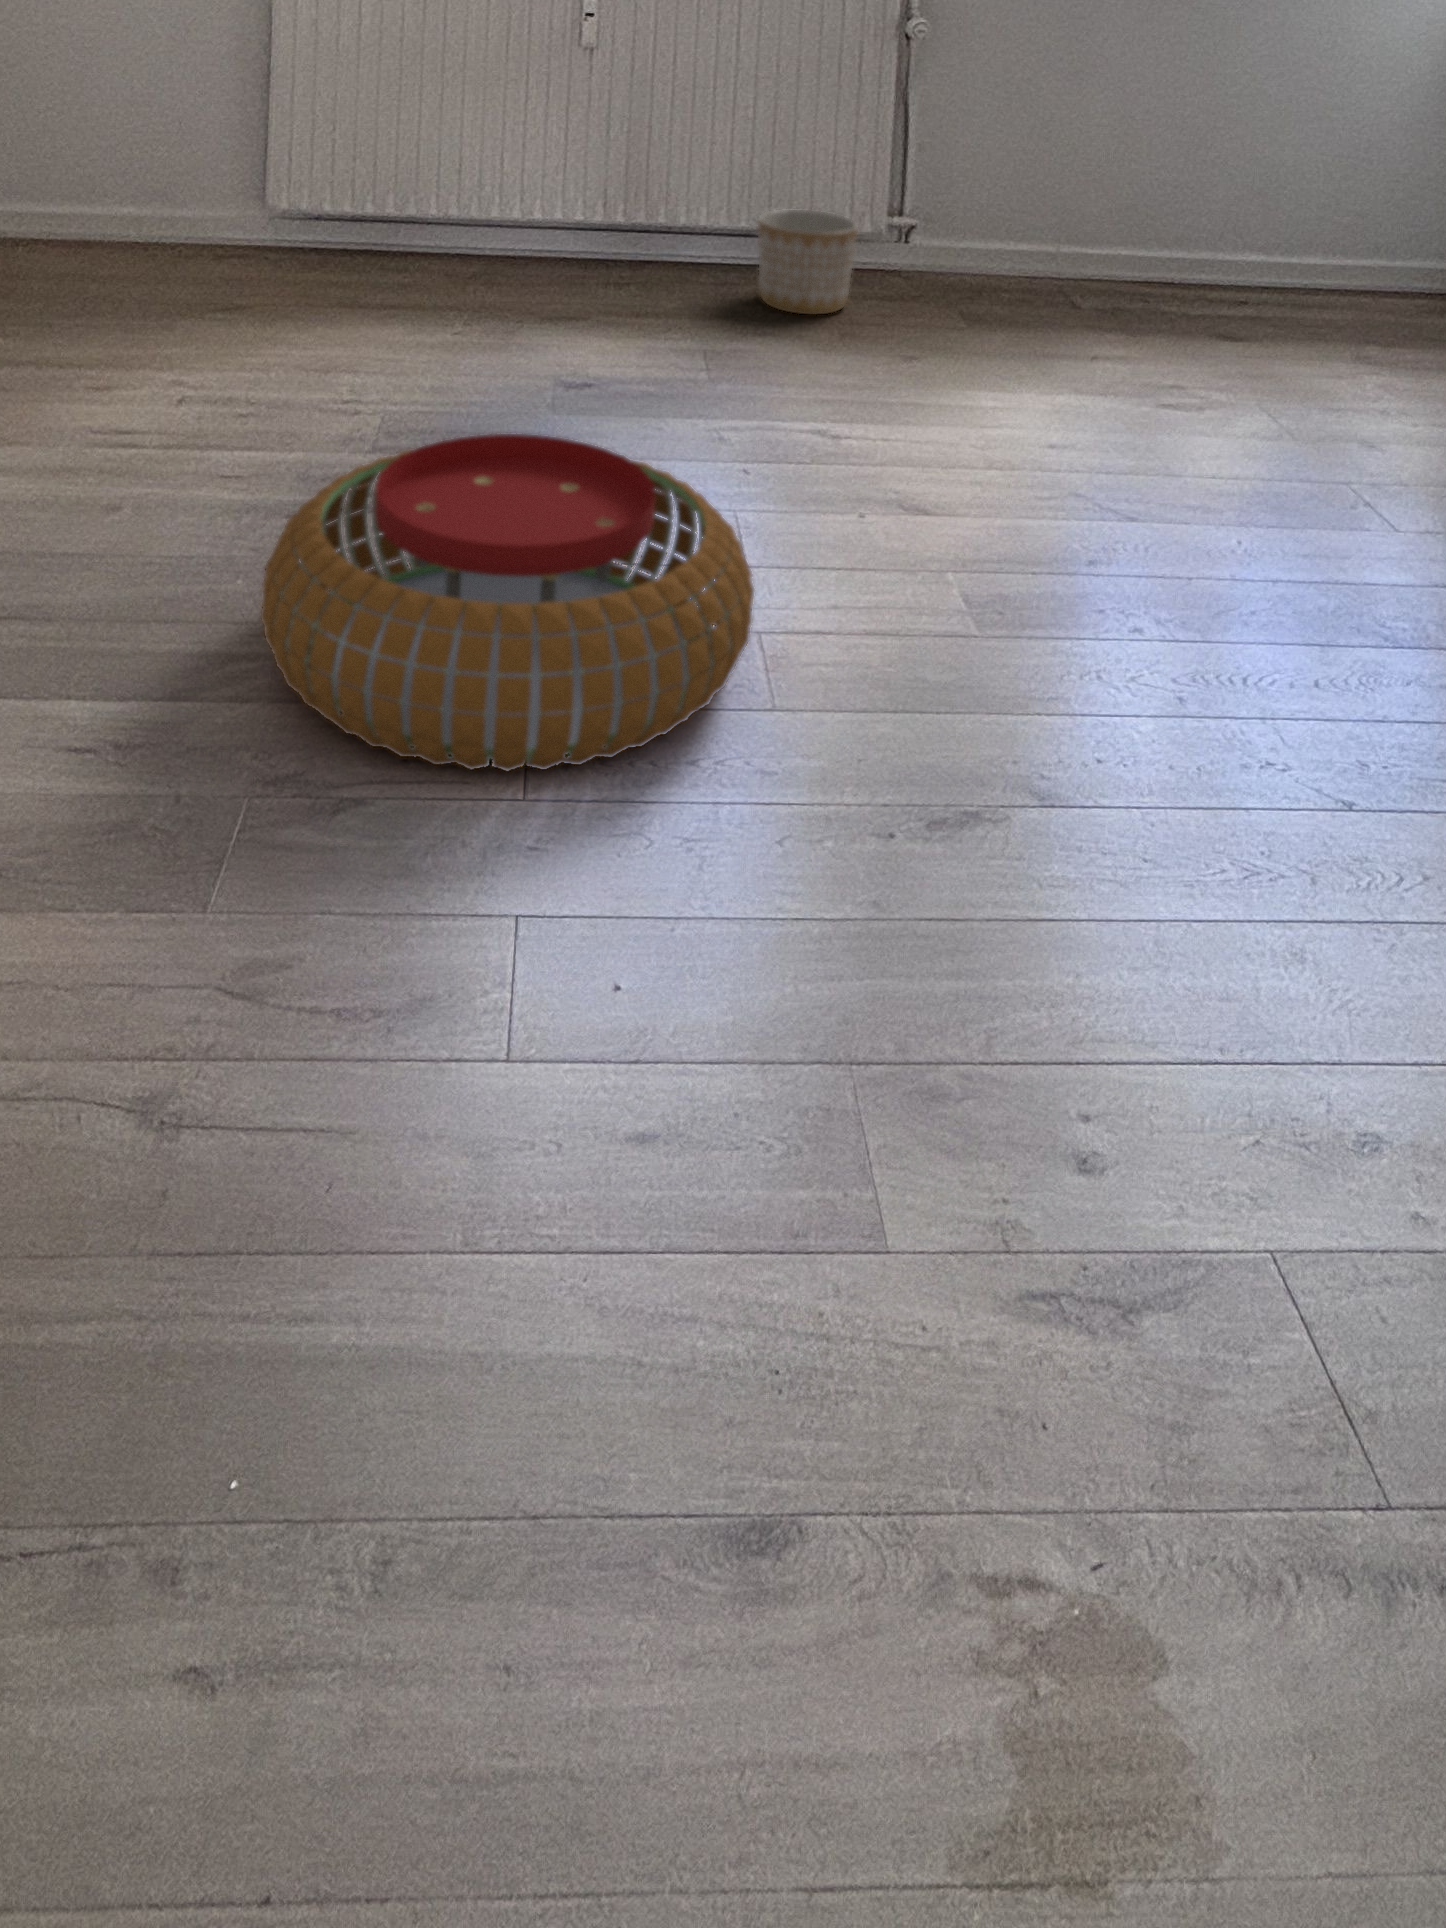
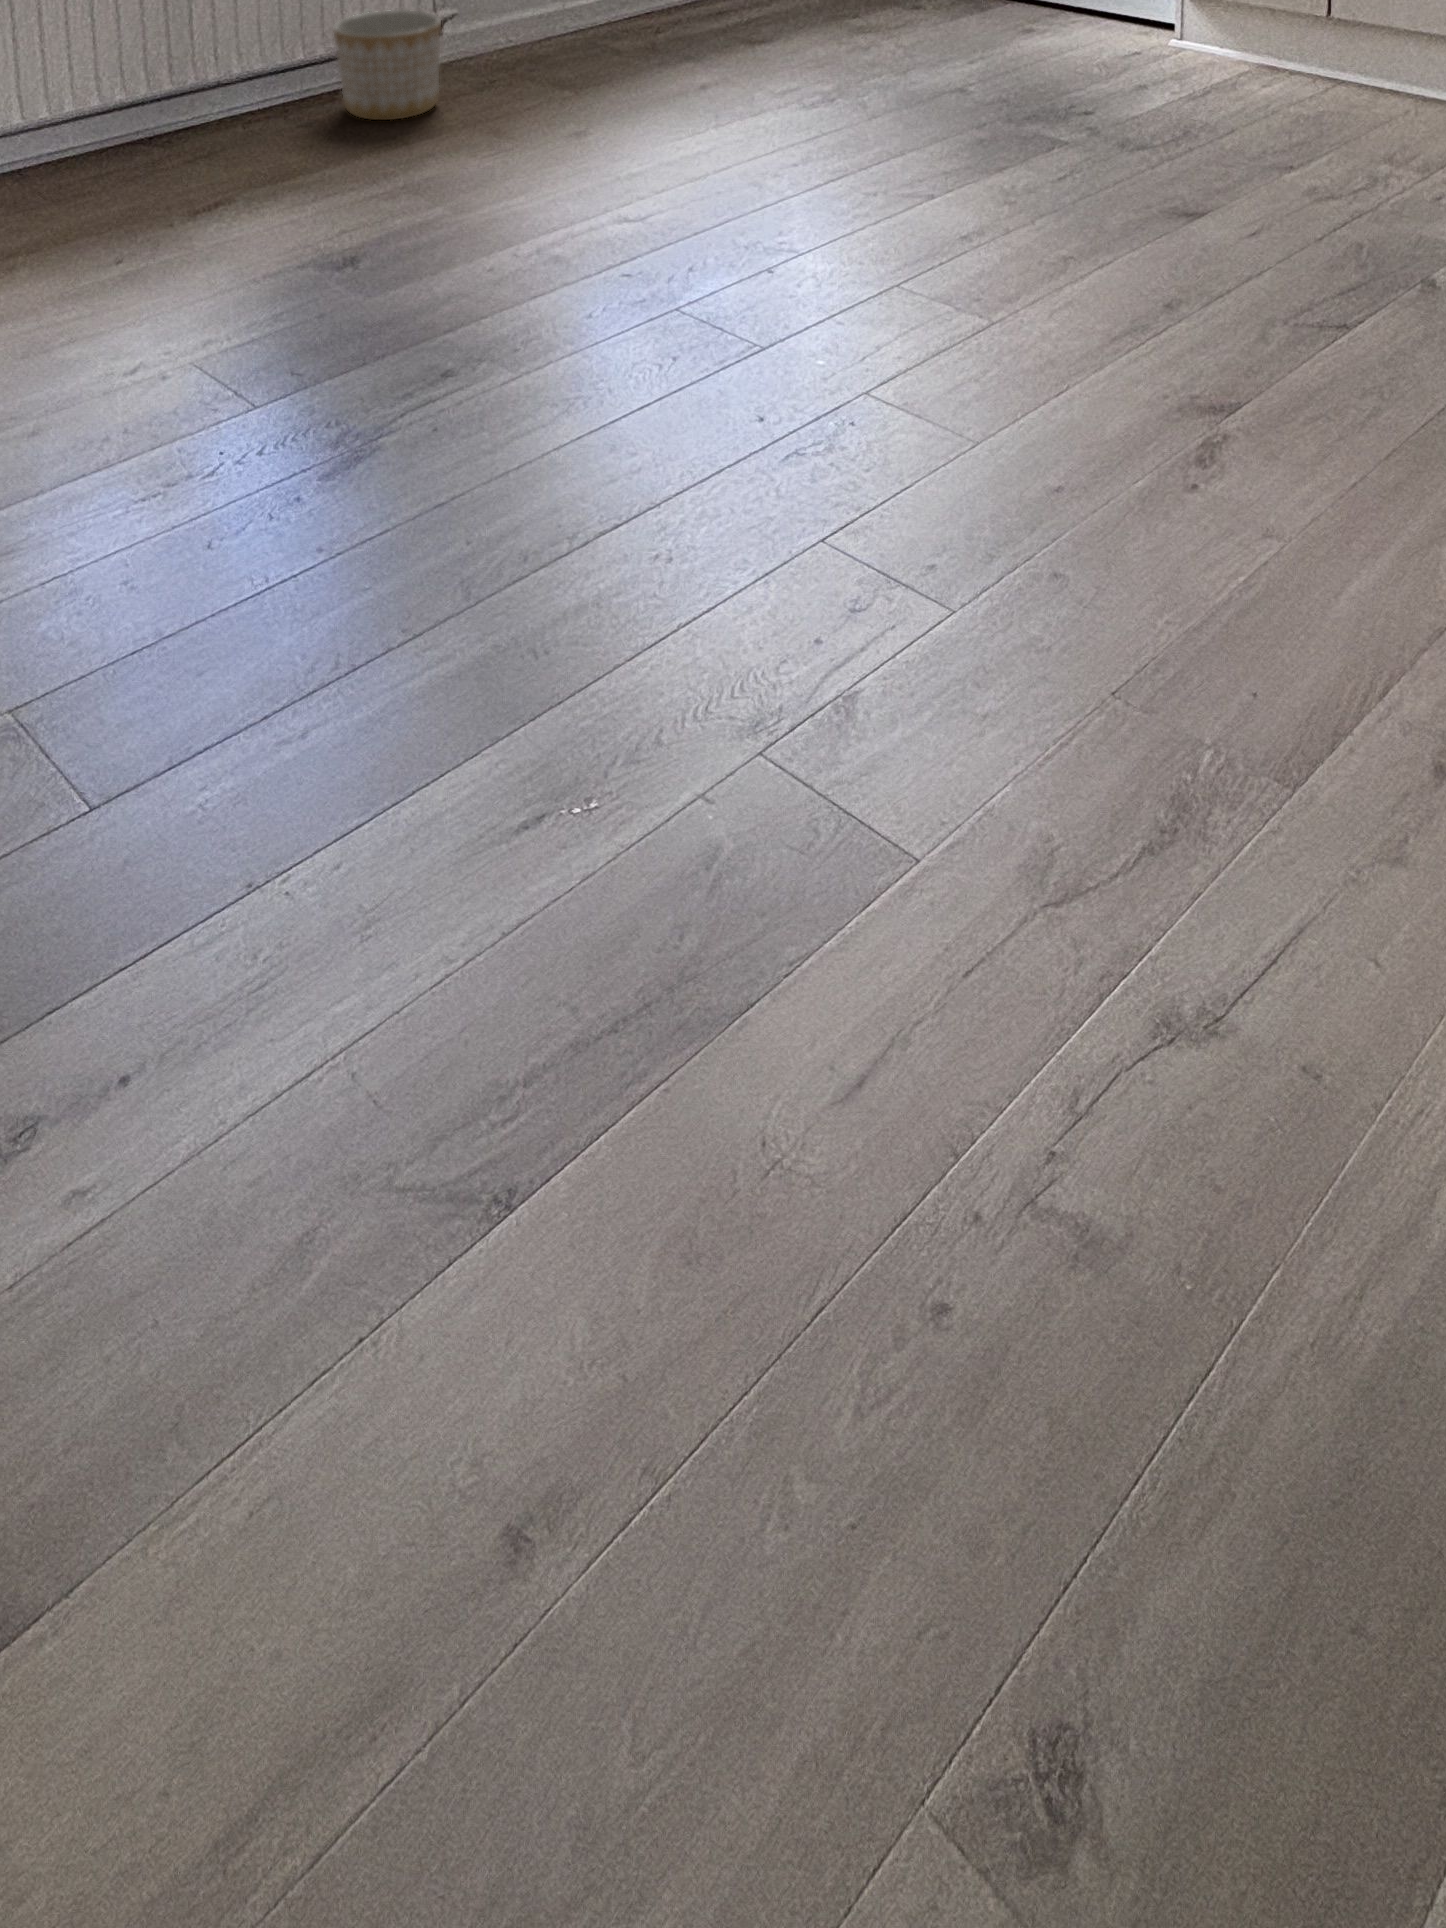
pouf: present [261,434,754,771] -> none [449,271,984,643]

